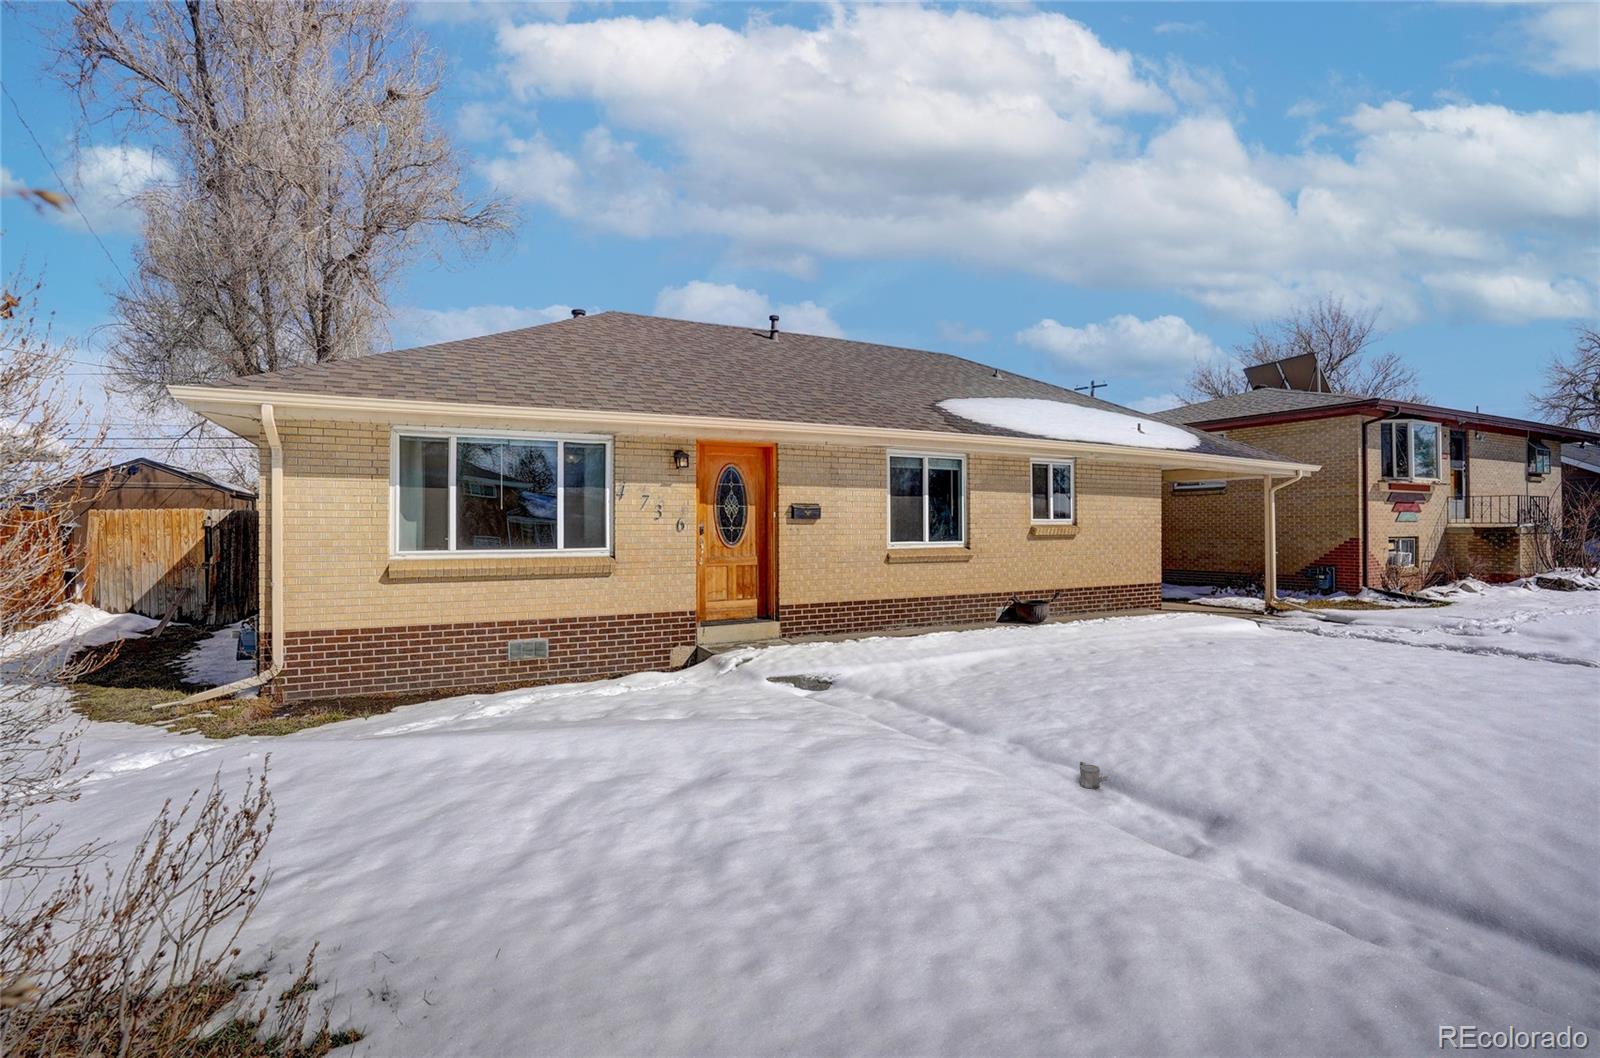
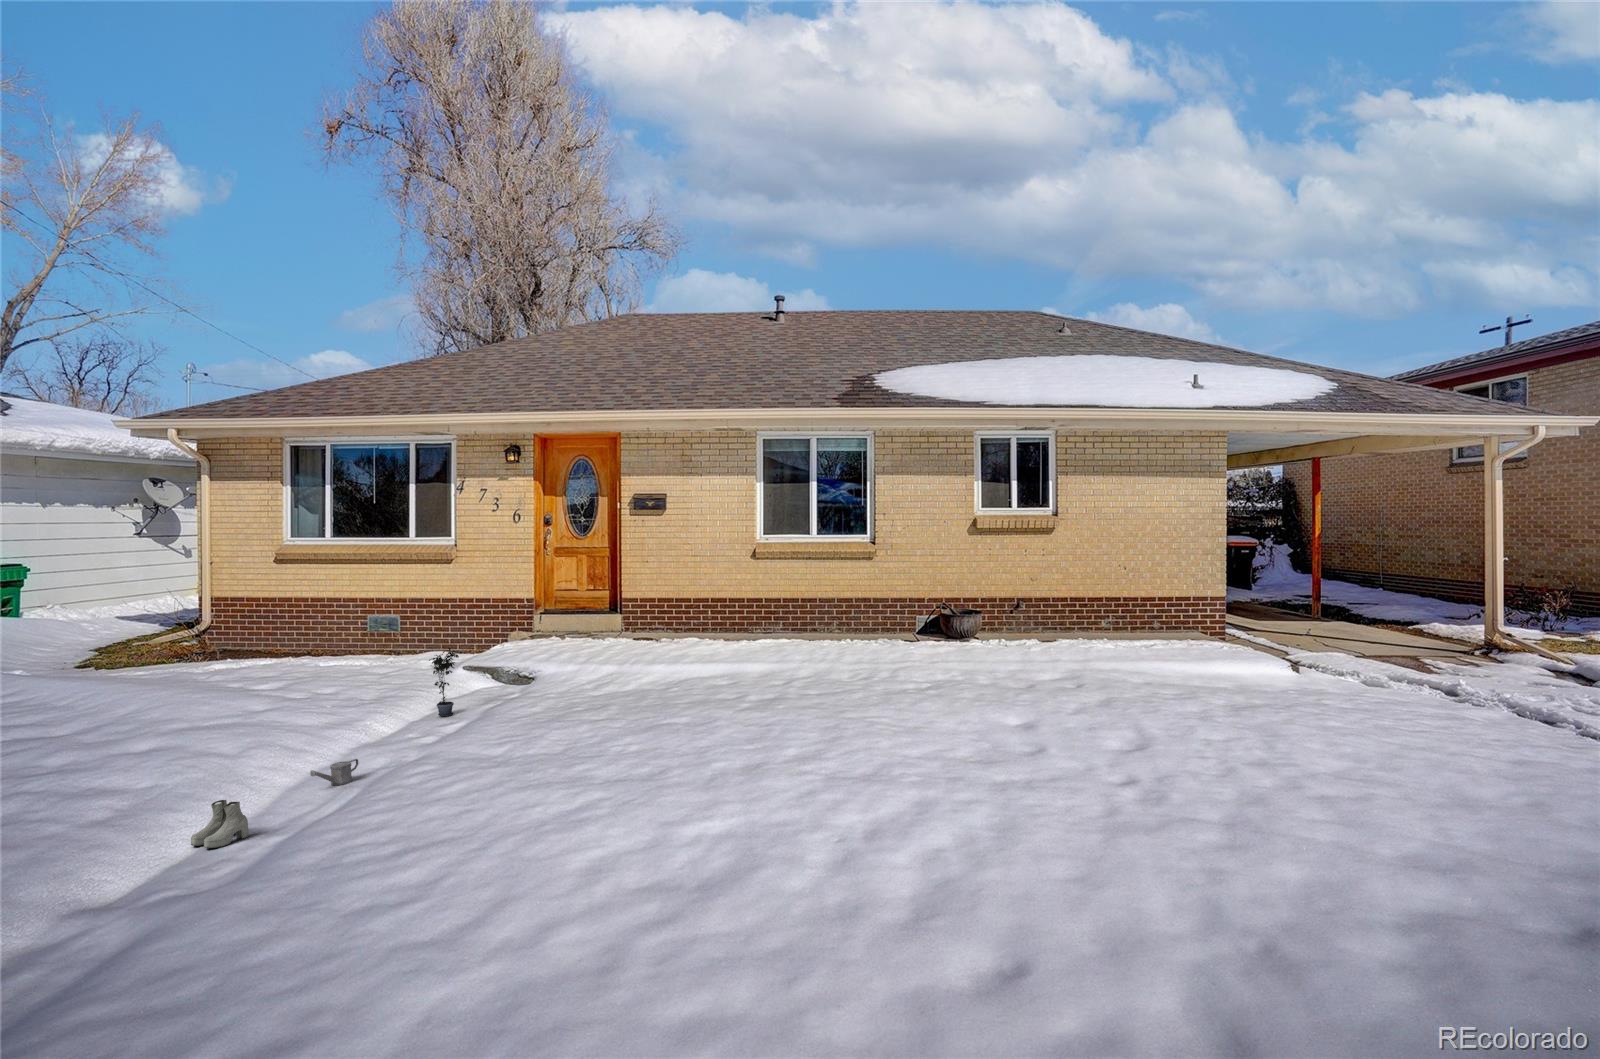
potted plant: none [904,656,938,725] -> present [429,648,459,717]
boots: none [1192,803,1239,853] -> present [191,800,249,848]

